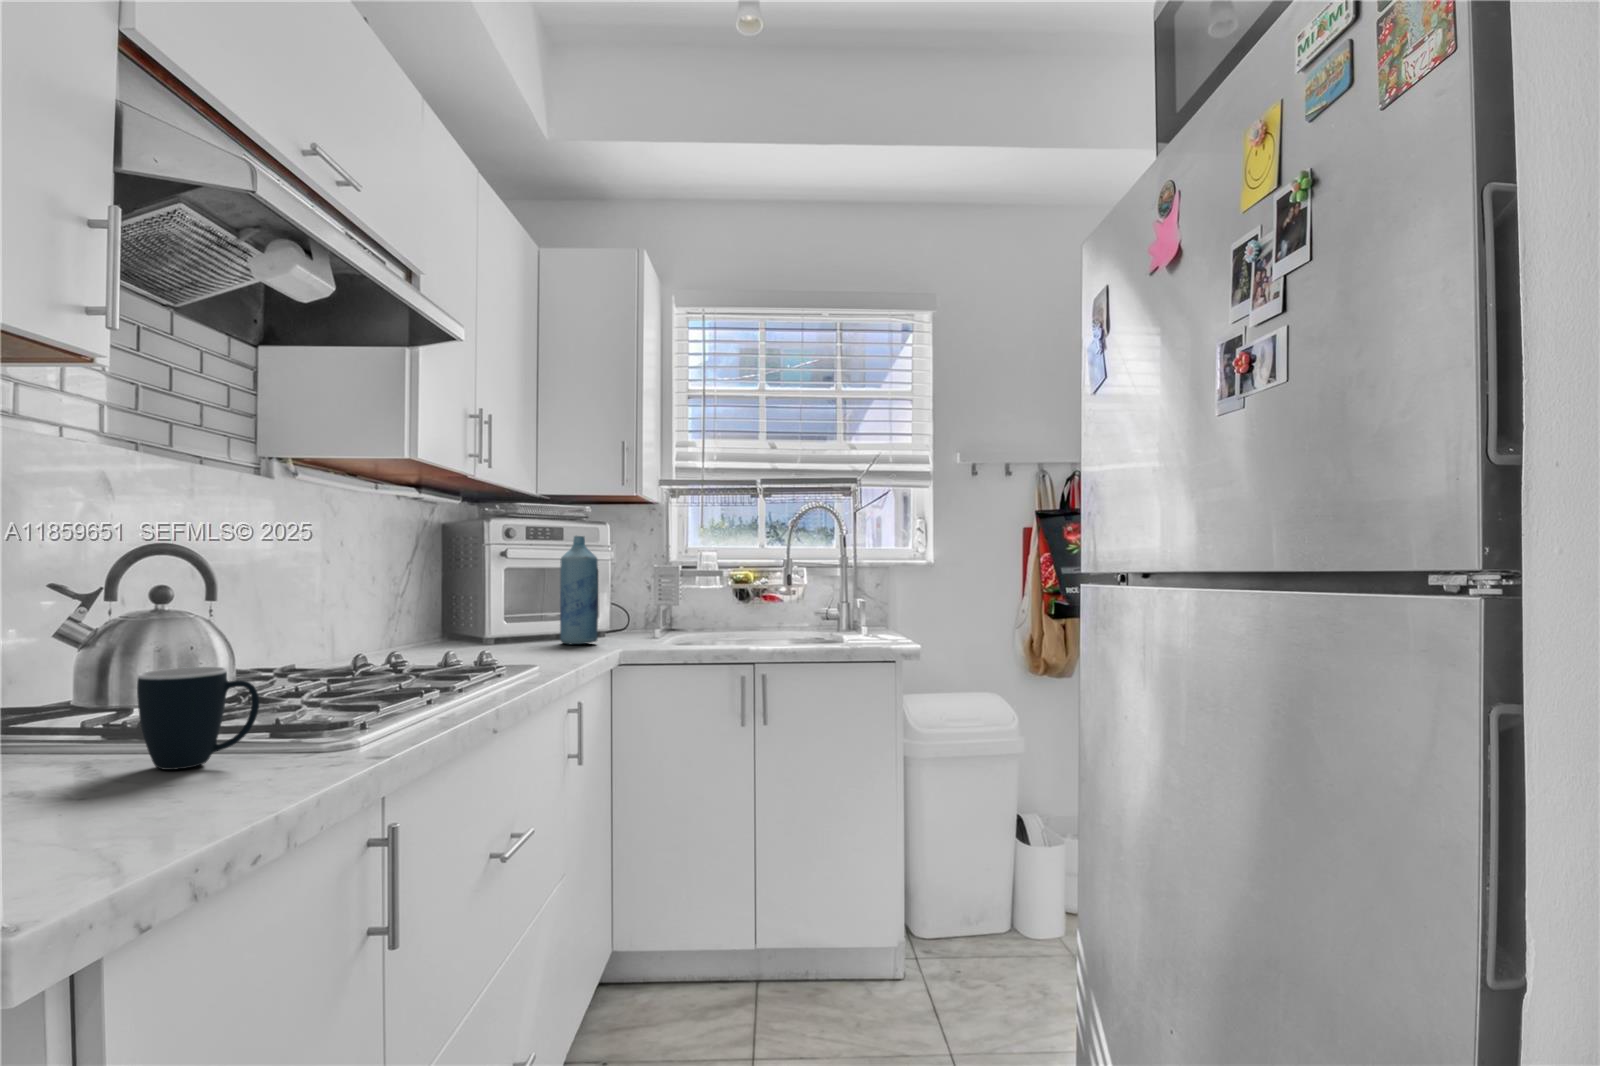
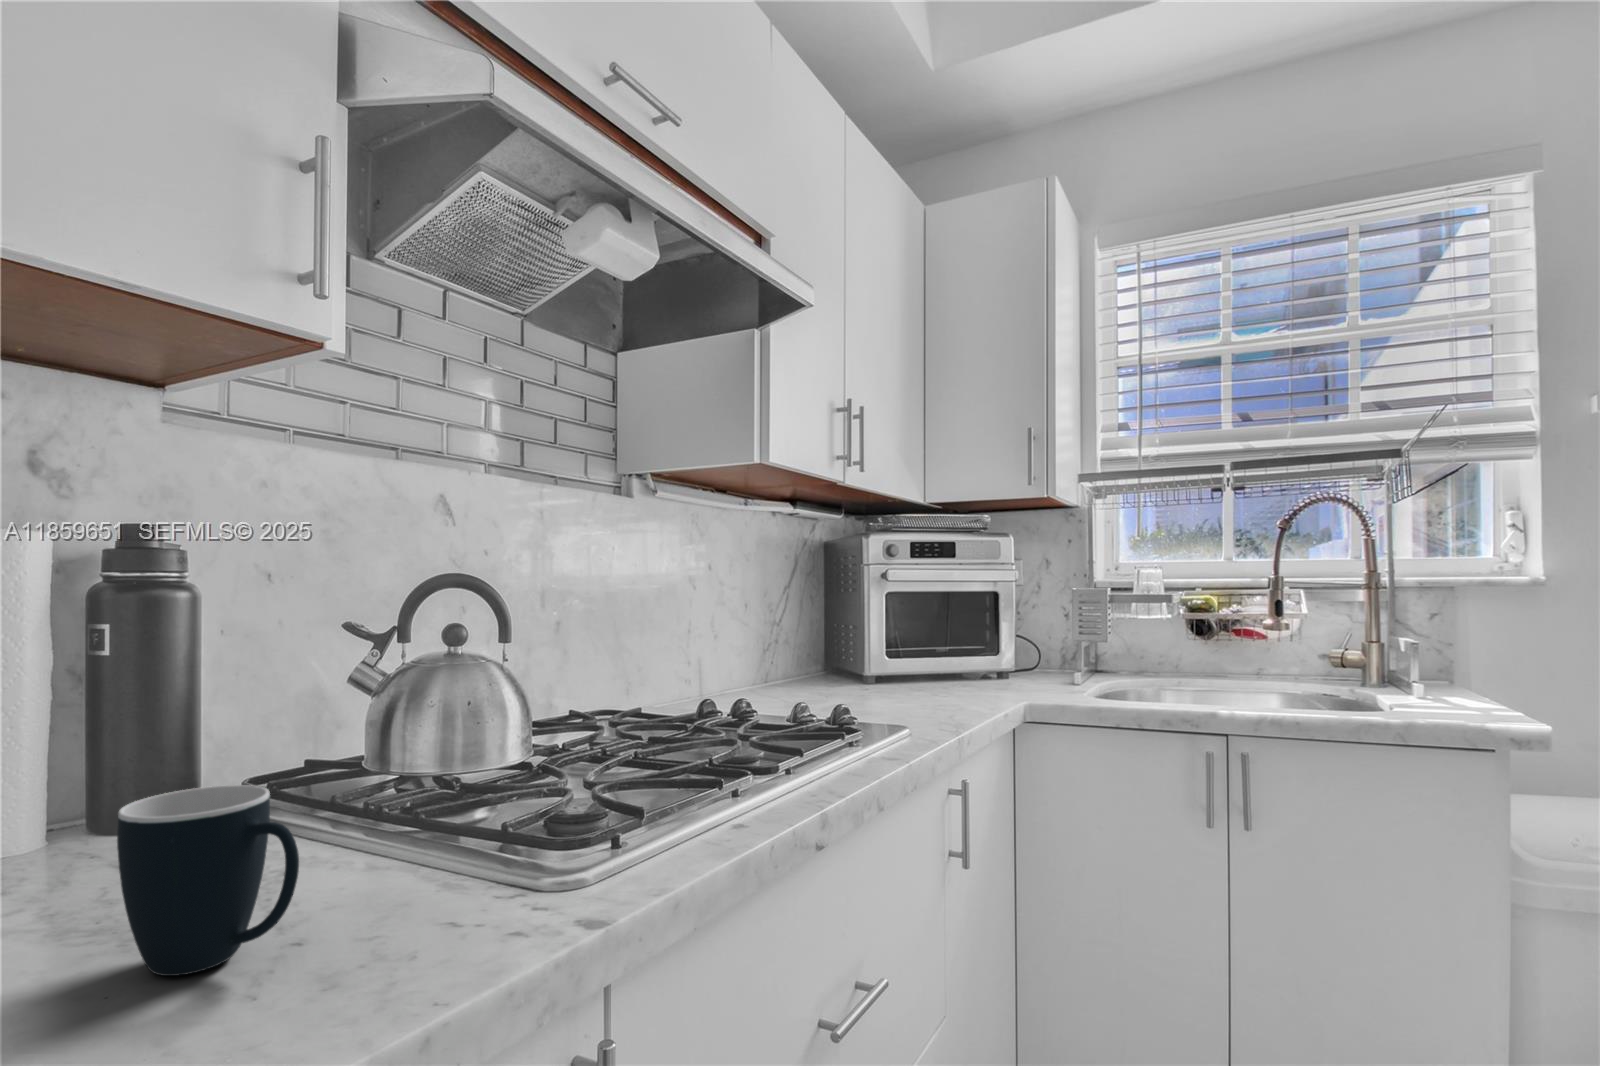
bottle: present [560,536,598,644] -> none [948,551,998,693]

